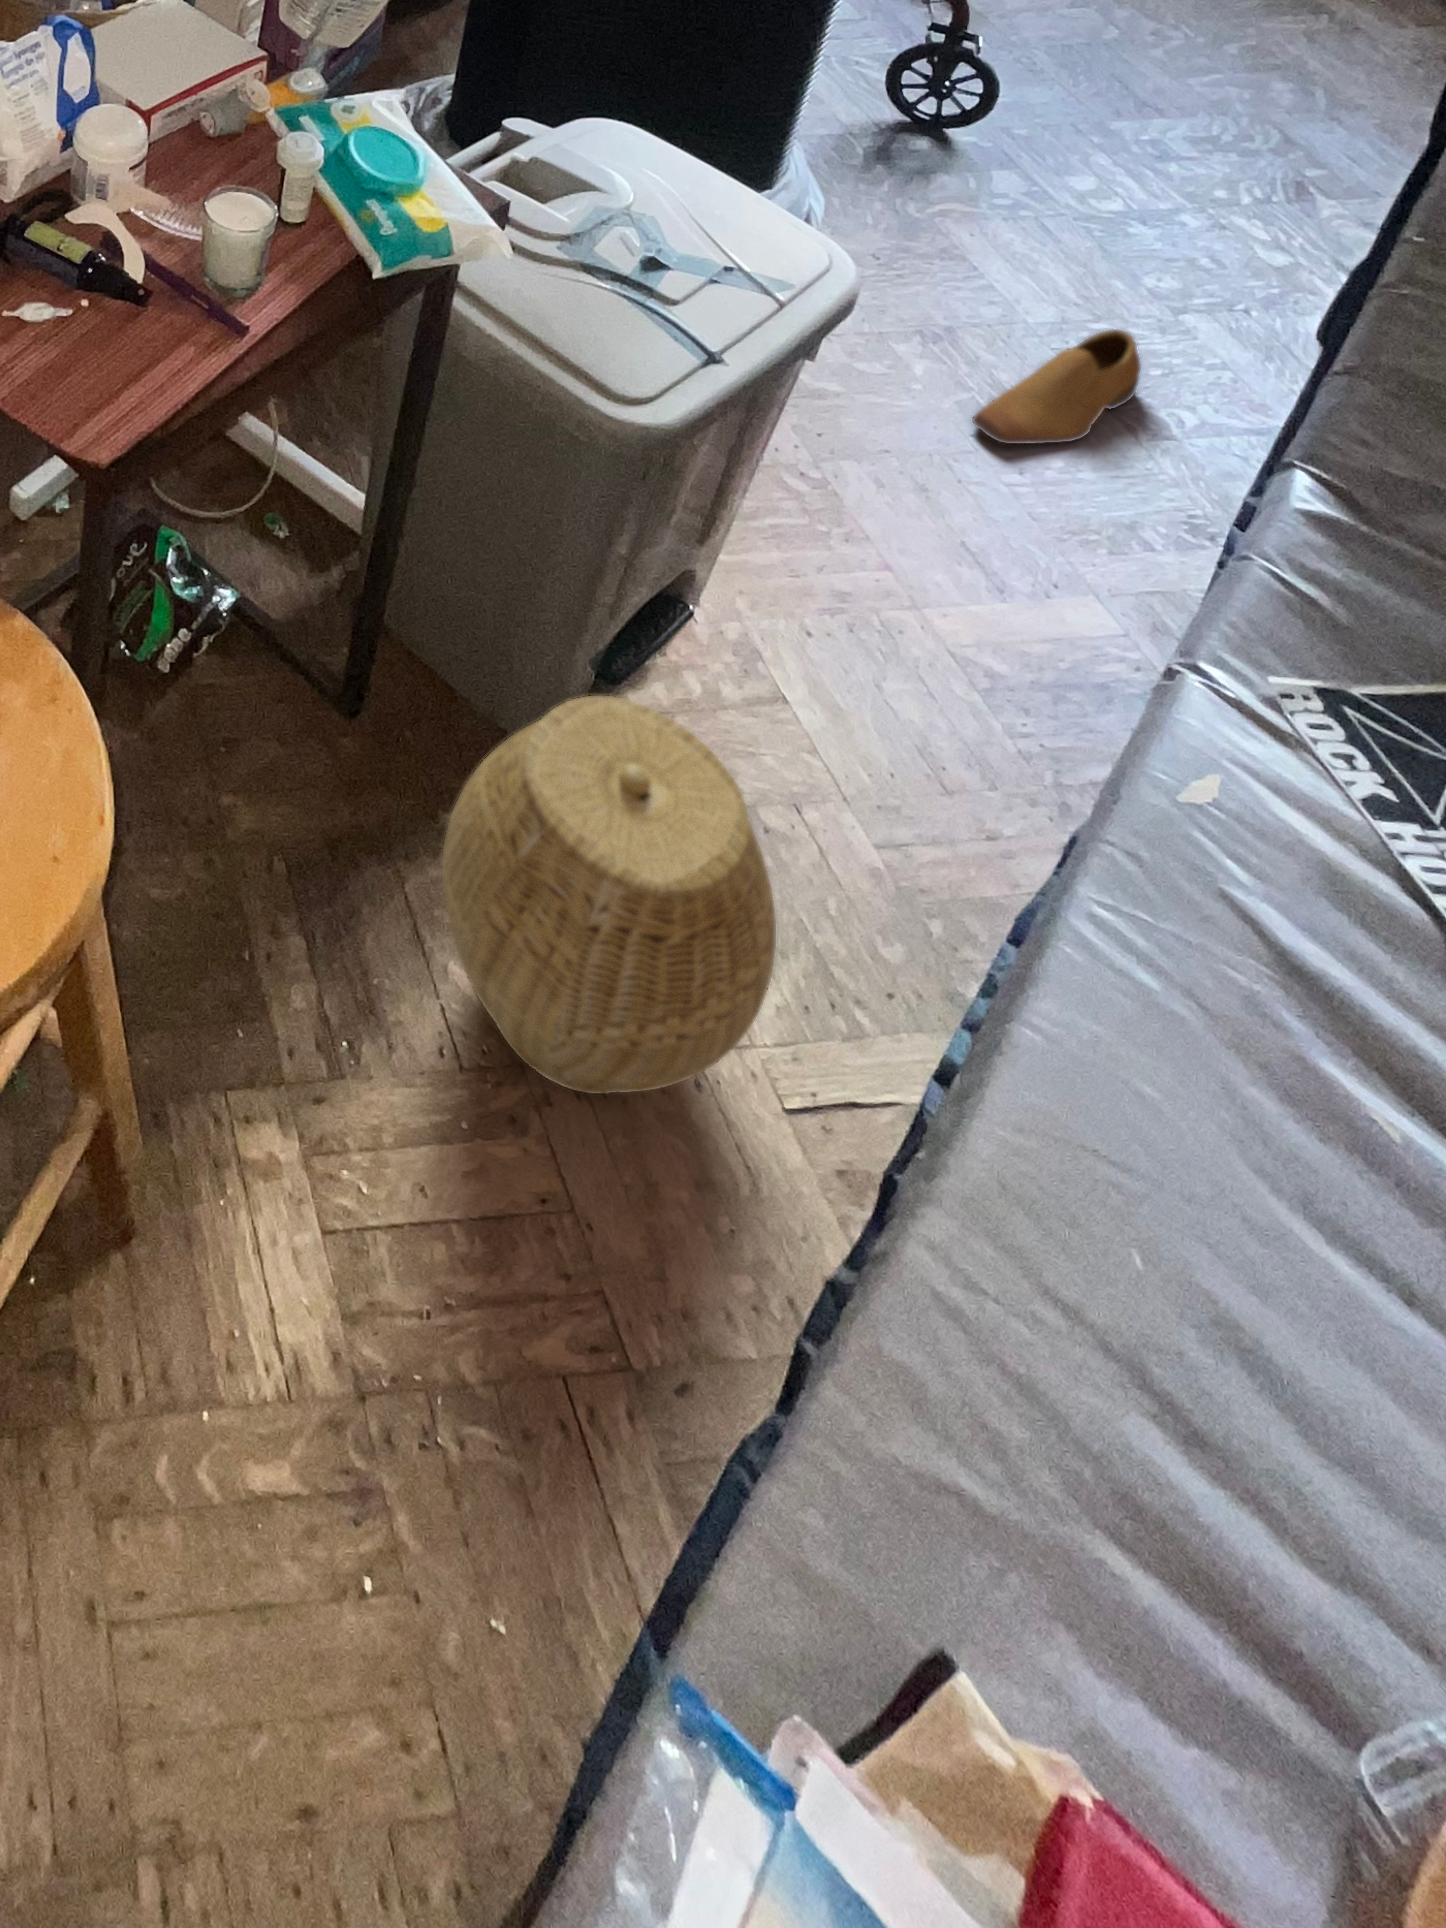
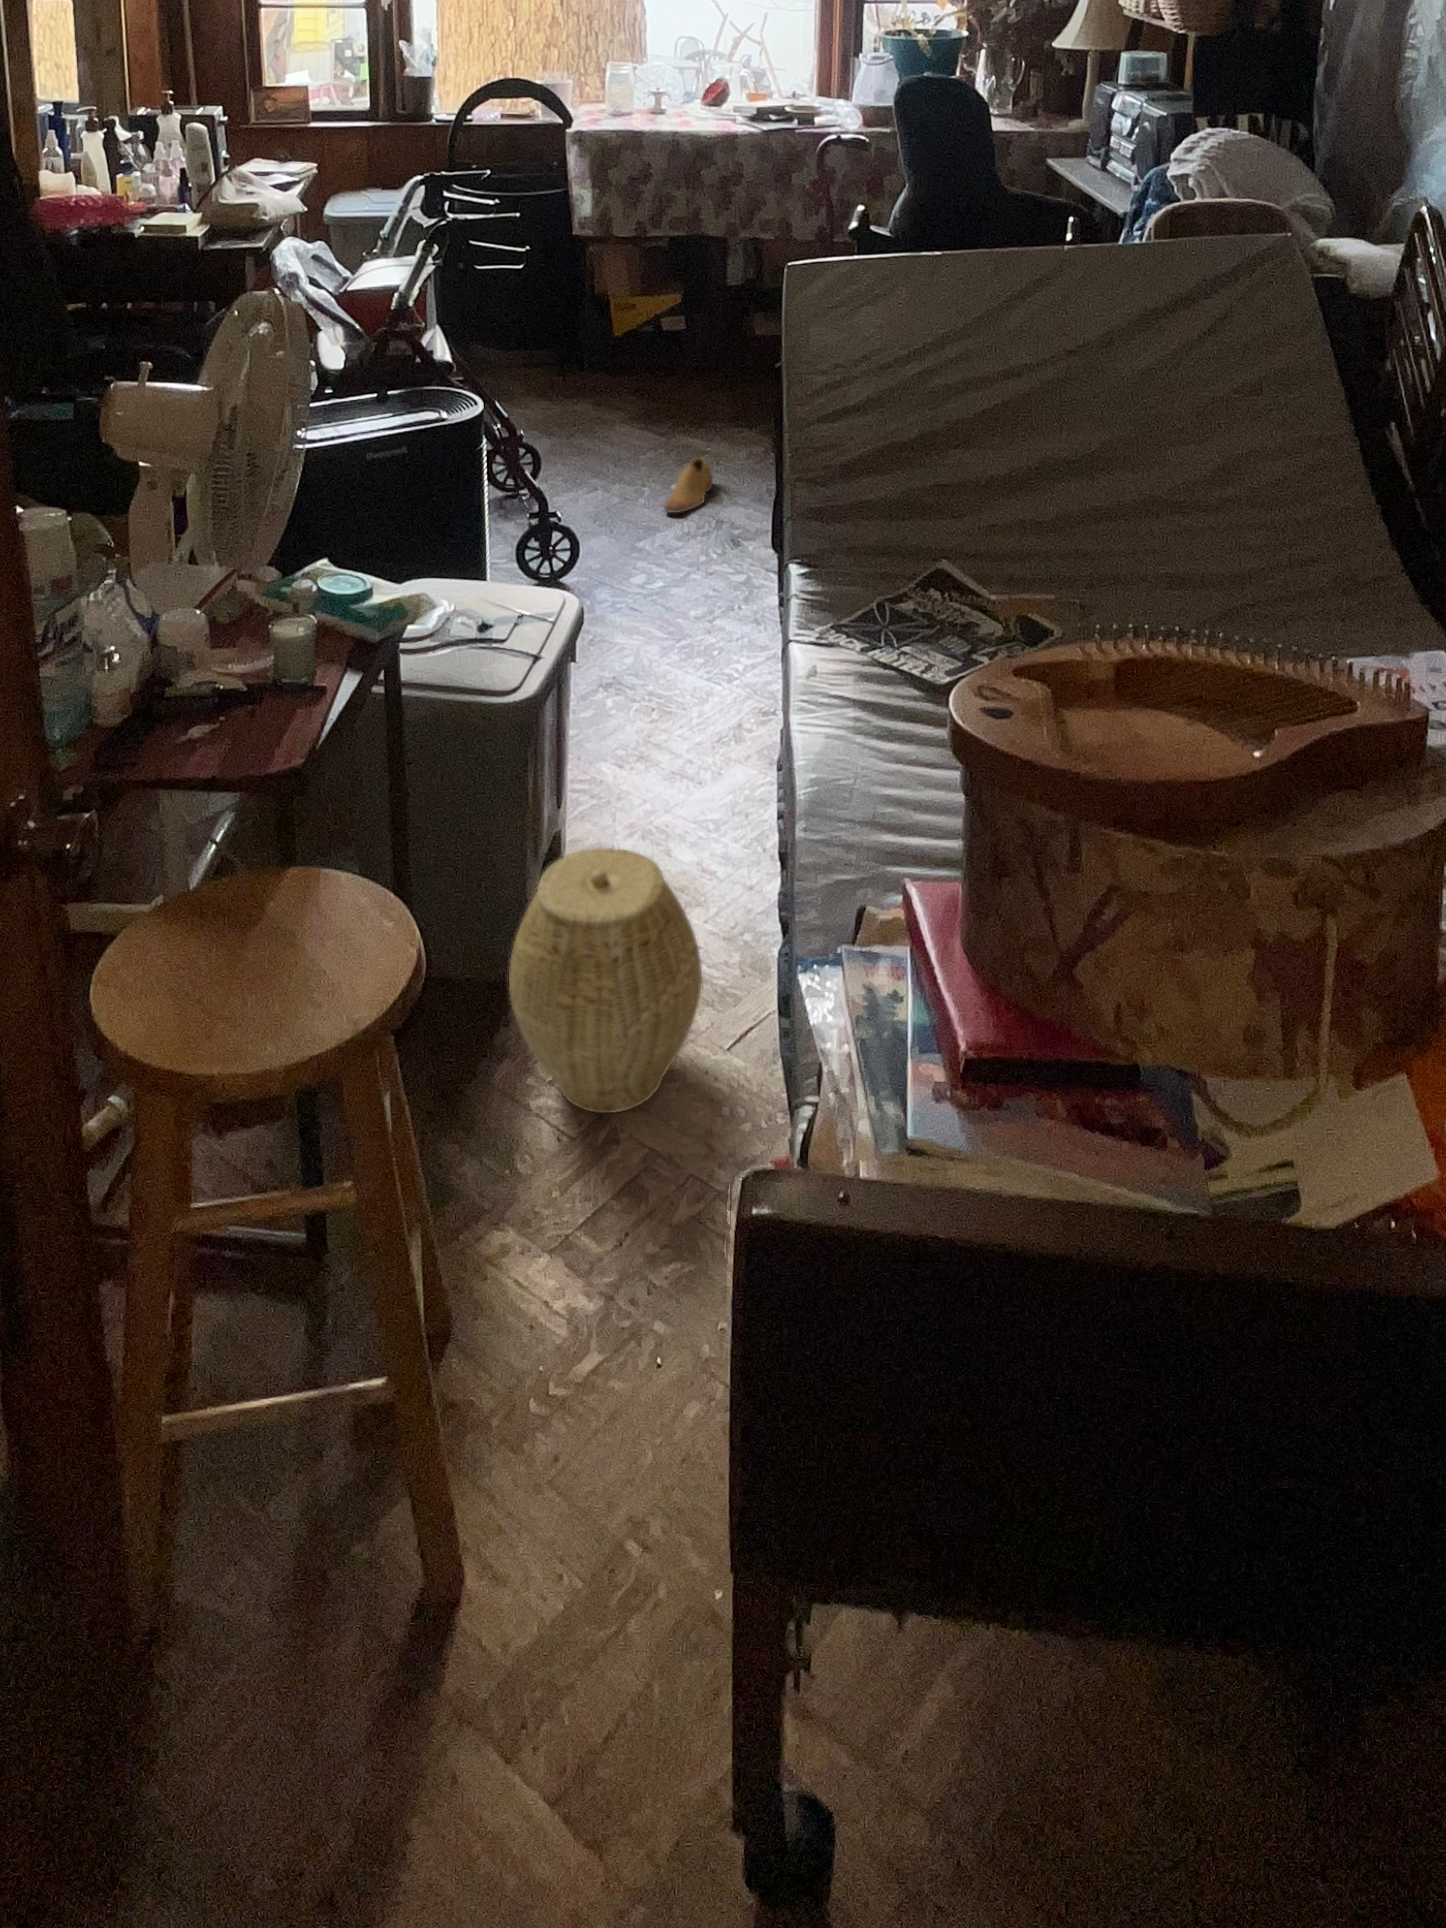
shoe: present [973,329,1141,444] -> present [664,457,713,513]

